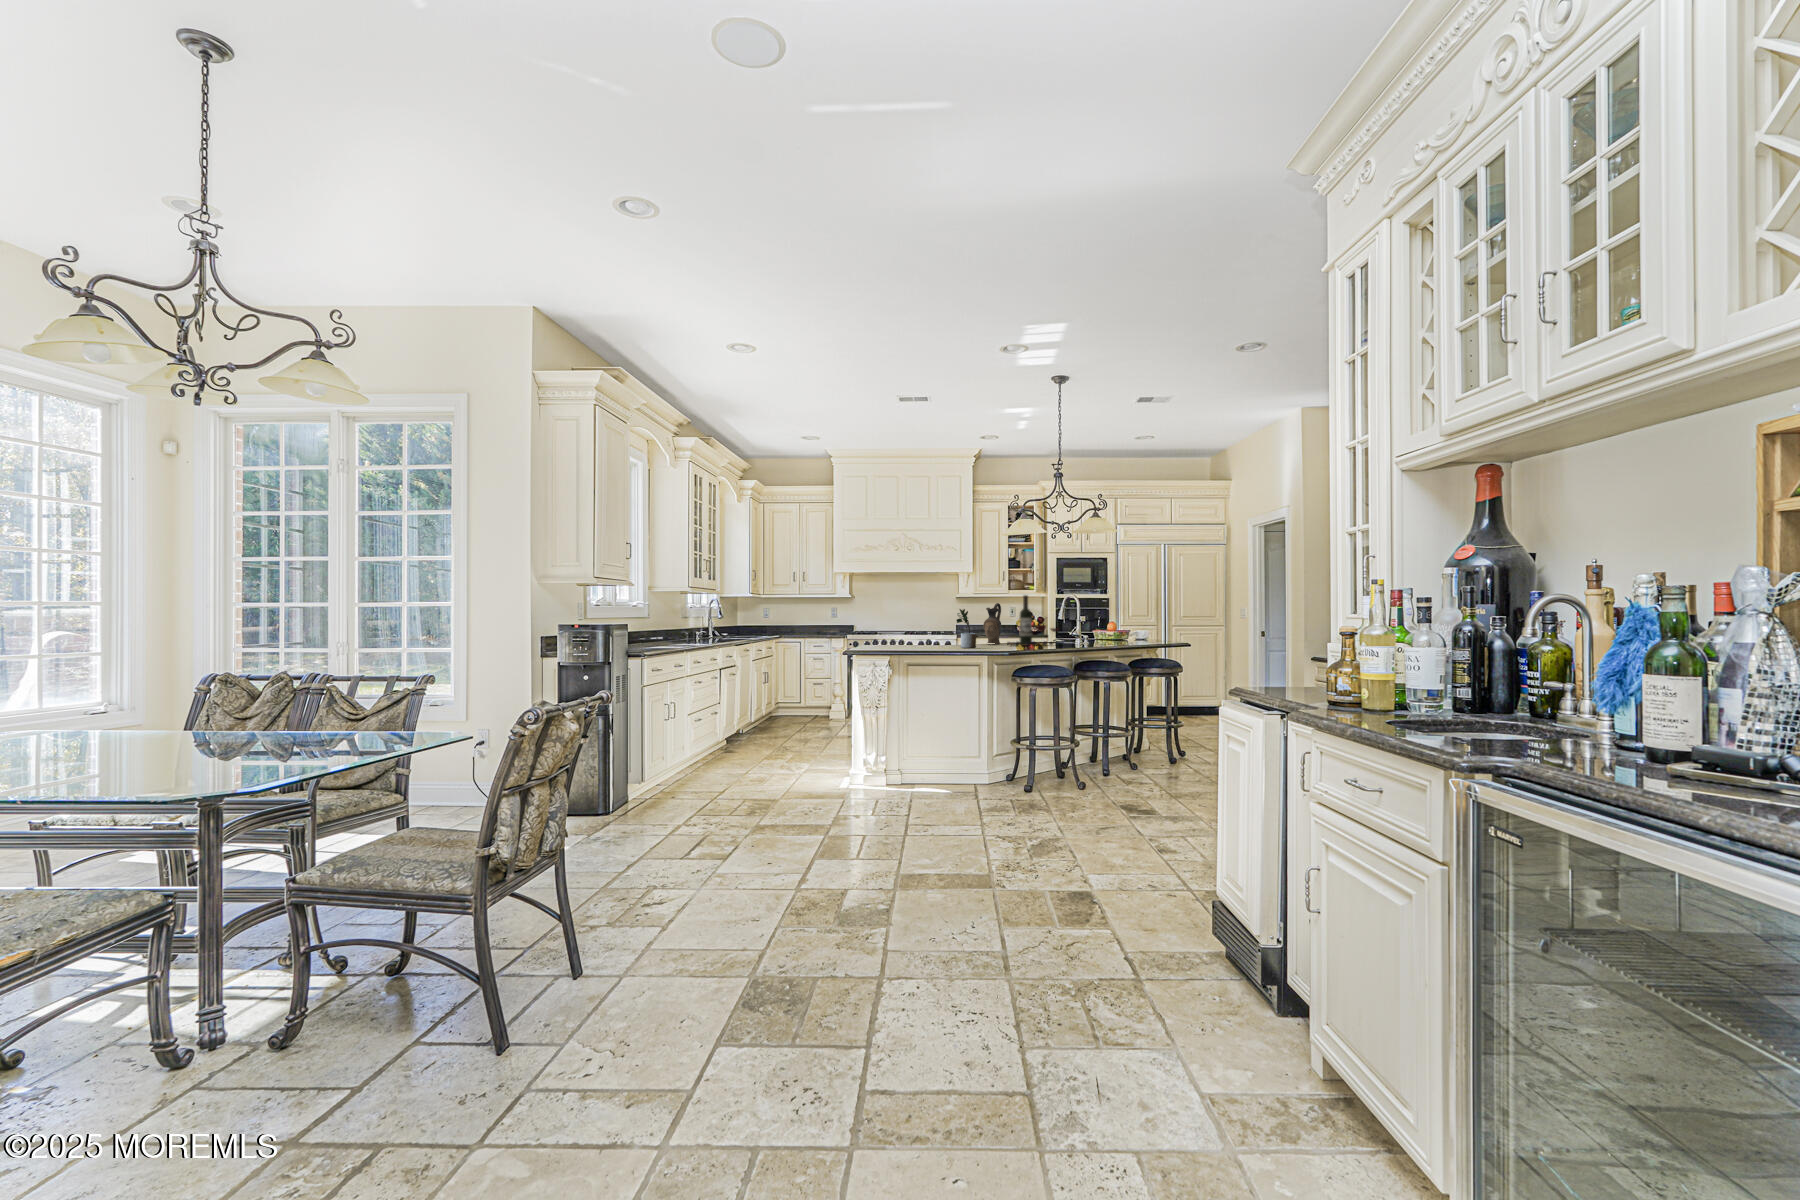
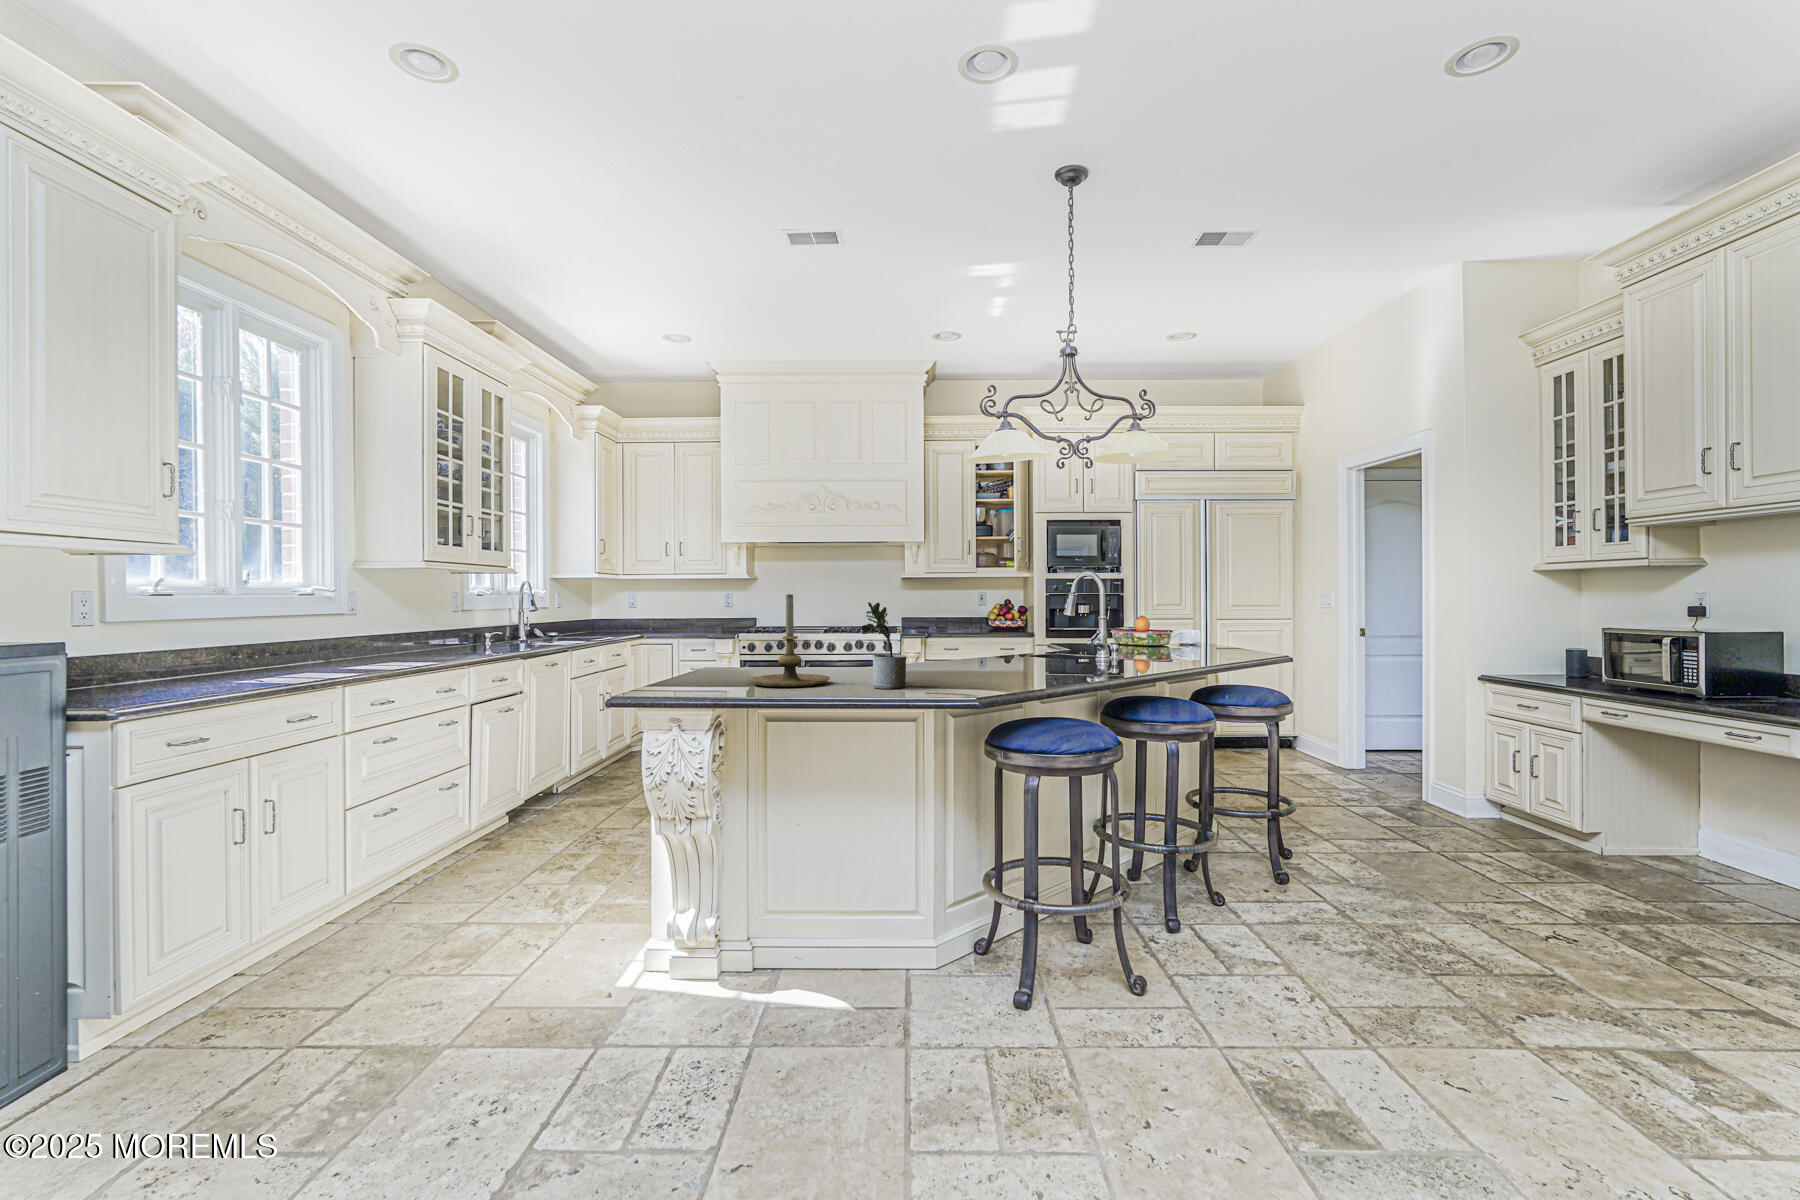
wine bottle: present [1007,595,1058,646] -> none [973,573,1081,676]
ceramic pitcher: present [983,603,1001,645] -> none [929,588,963,668]
candle holder: none [901,605,939,648] -> present [750,594,830,687]

